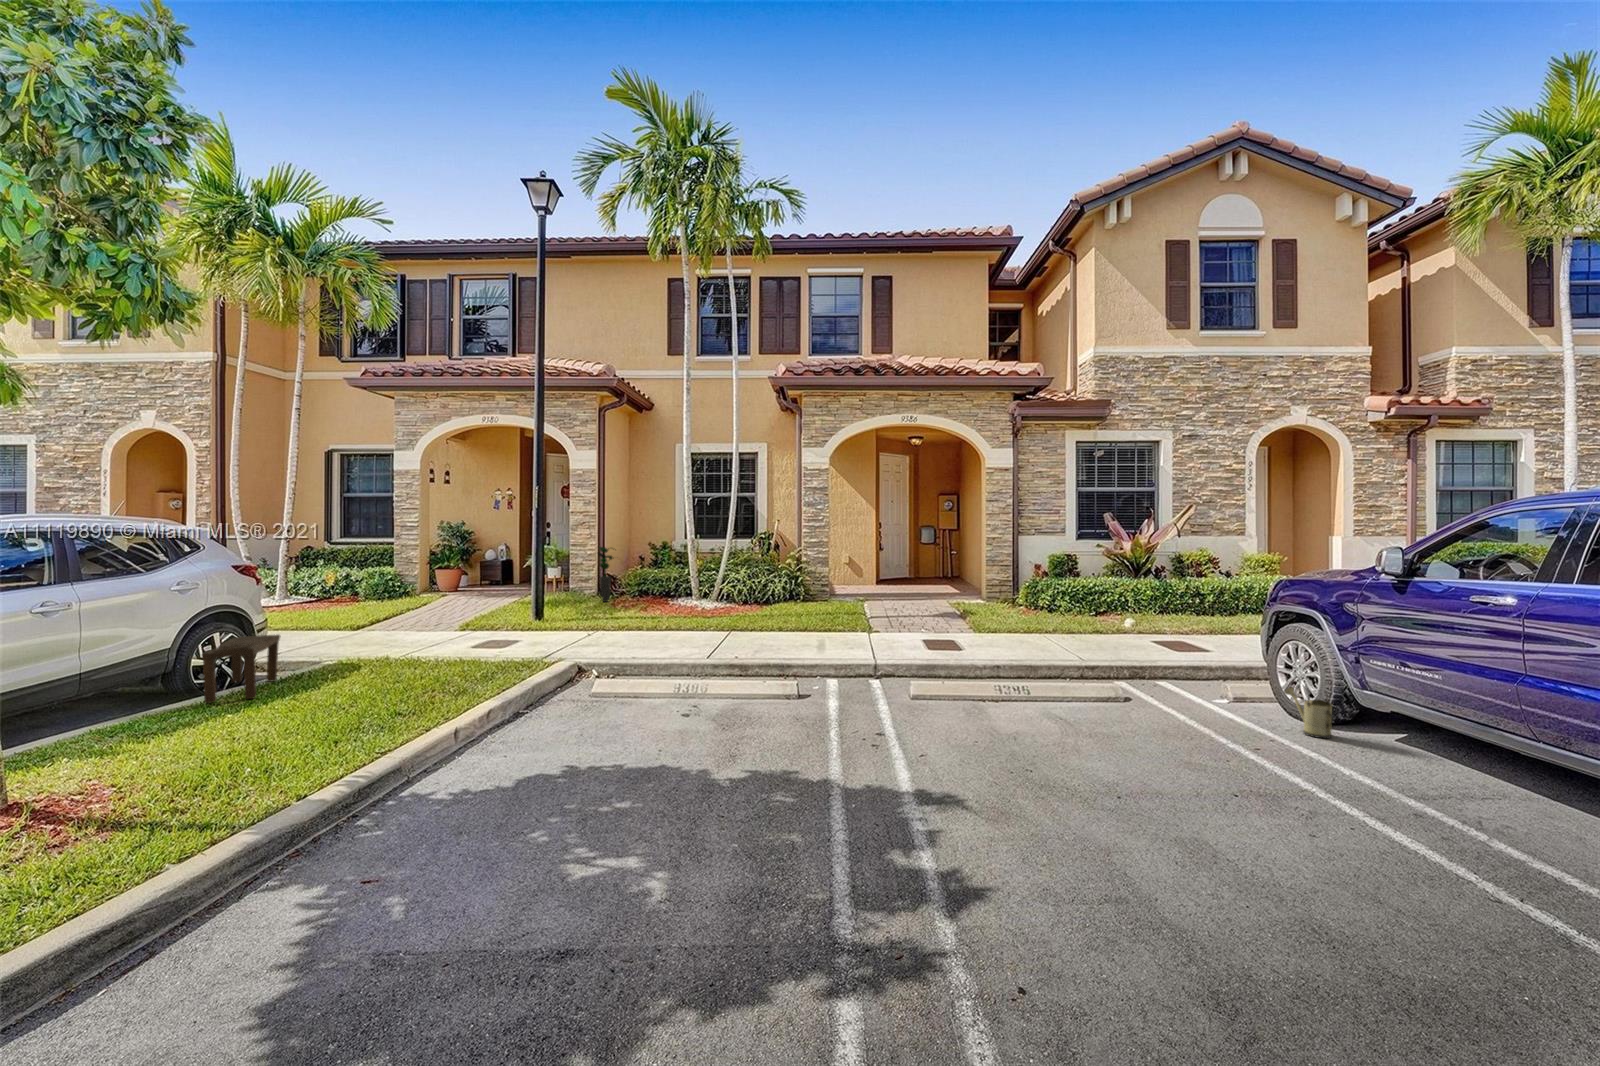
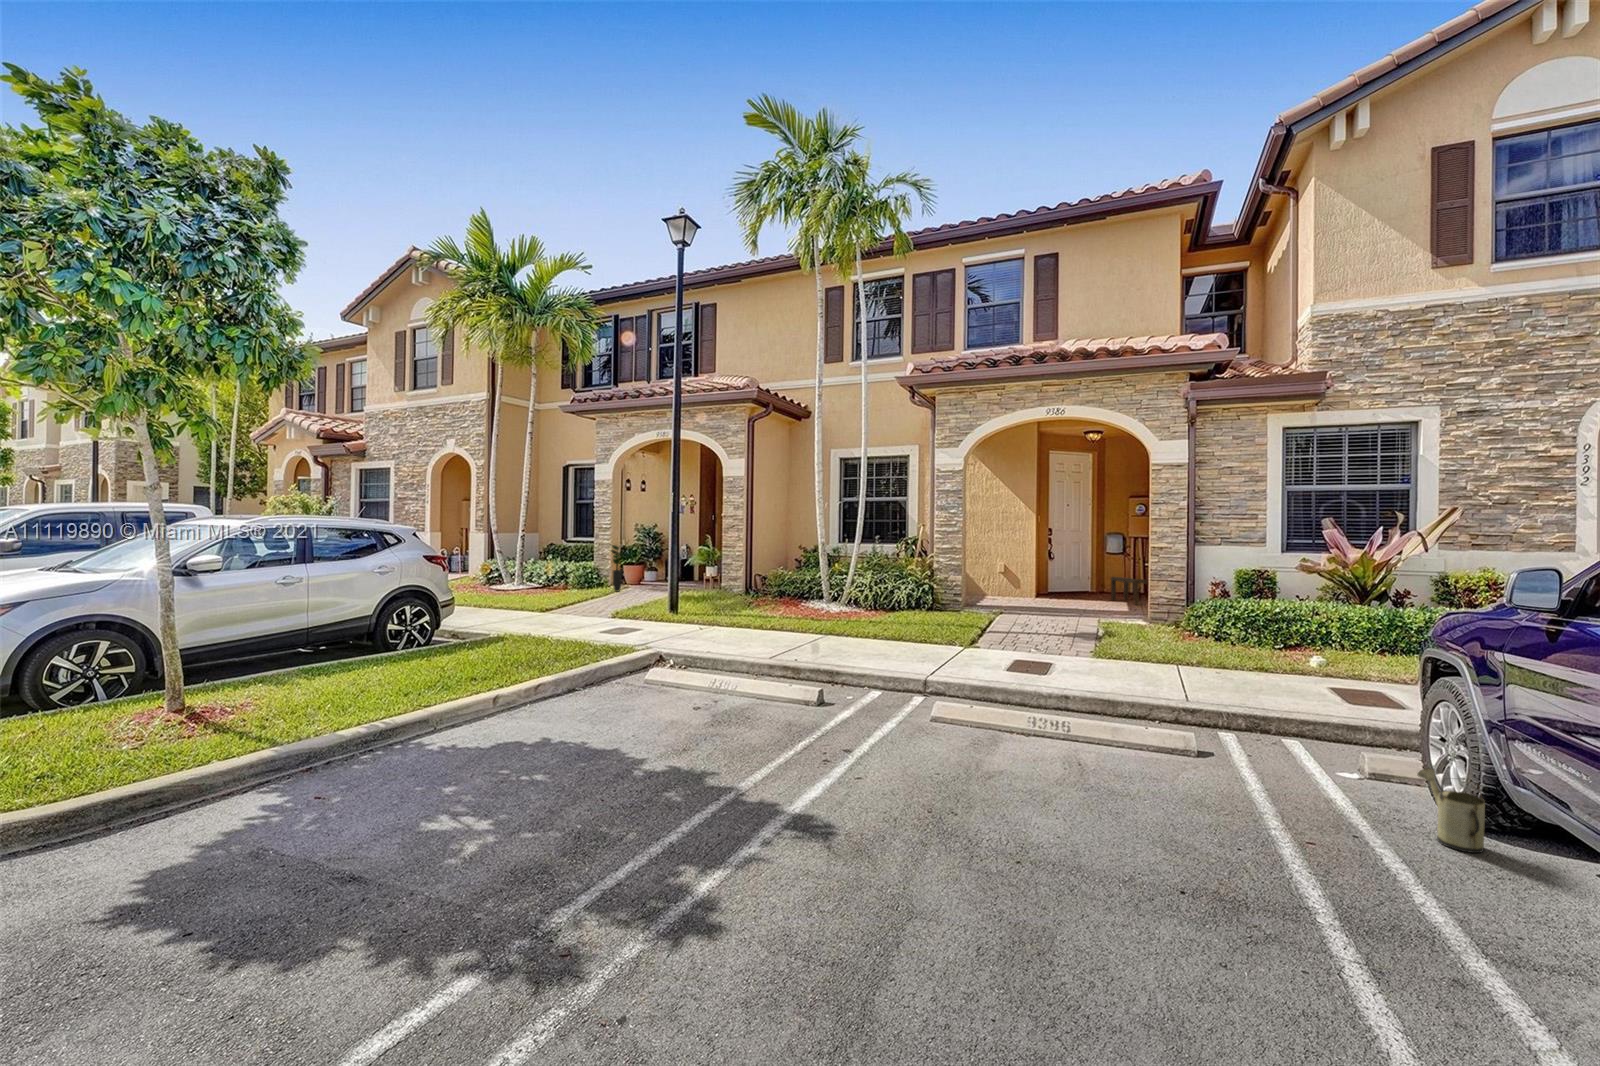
potted plant: present [598,547,613,602] -> present [611,545,623,592]
bench: present [202,635,281,703] -> present [1111,577,1147,605]

